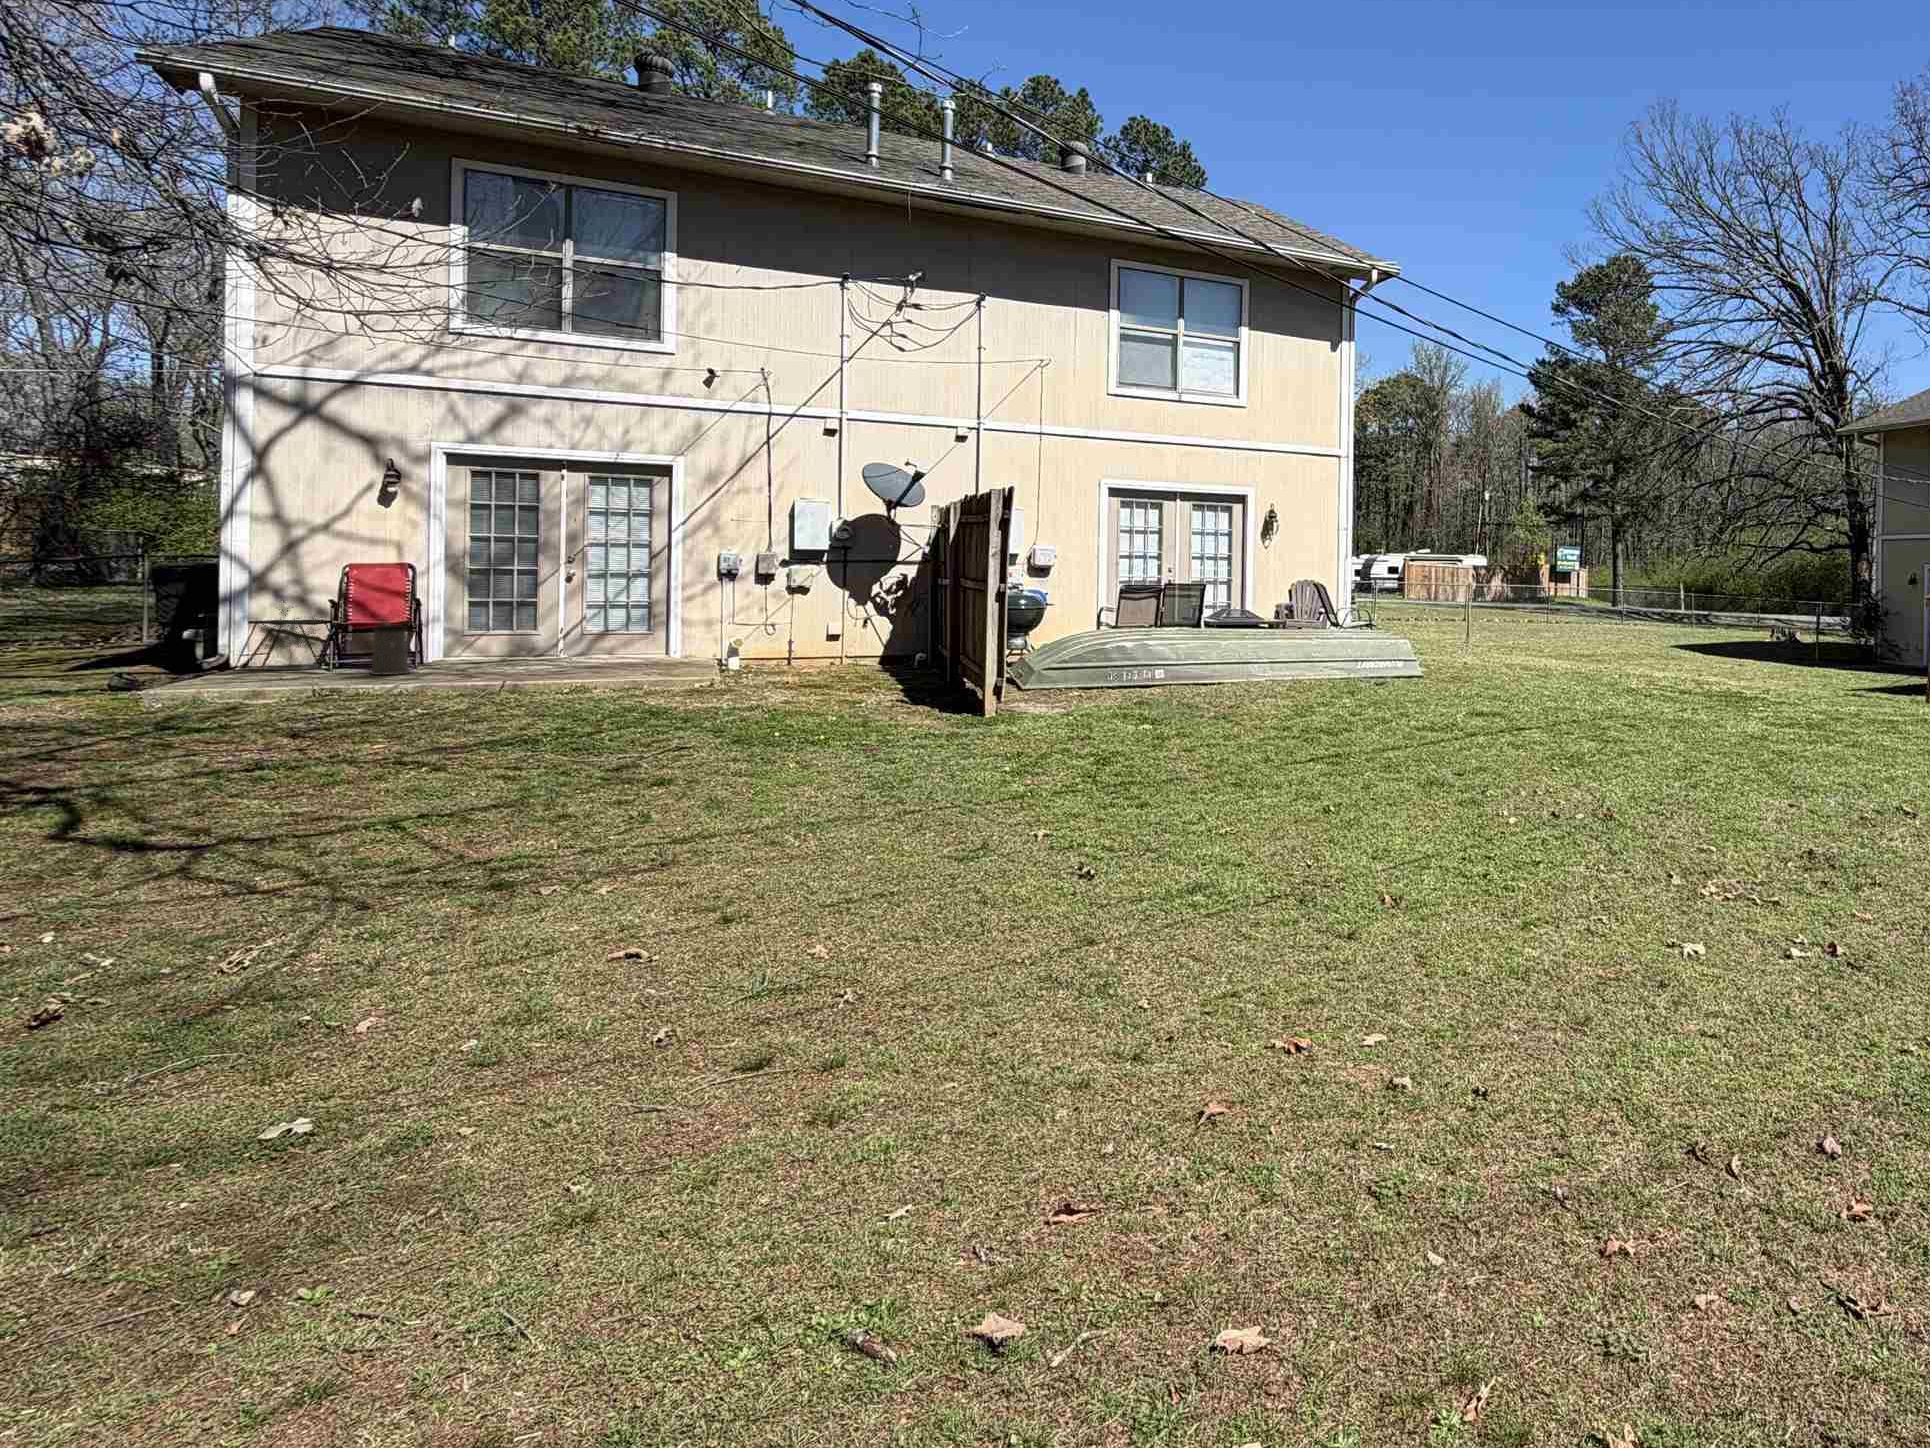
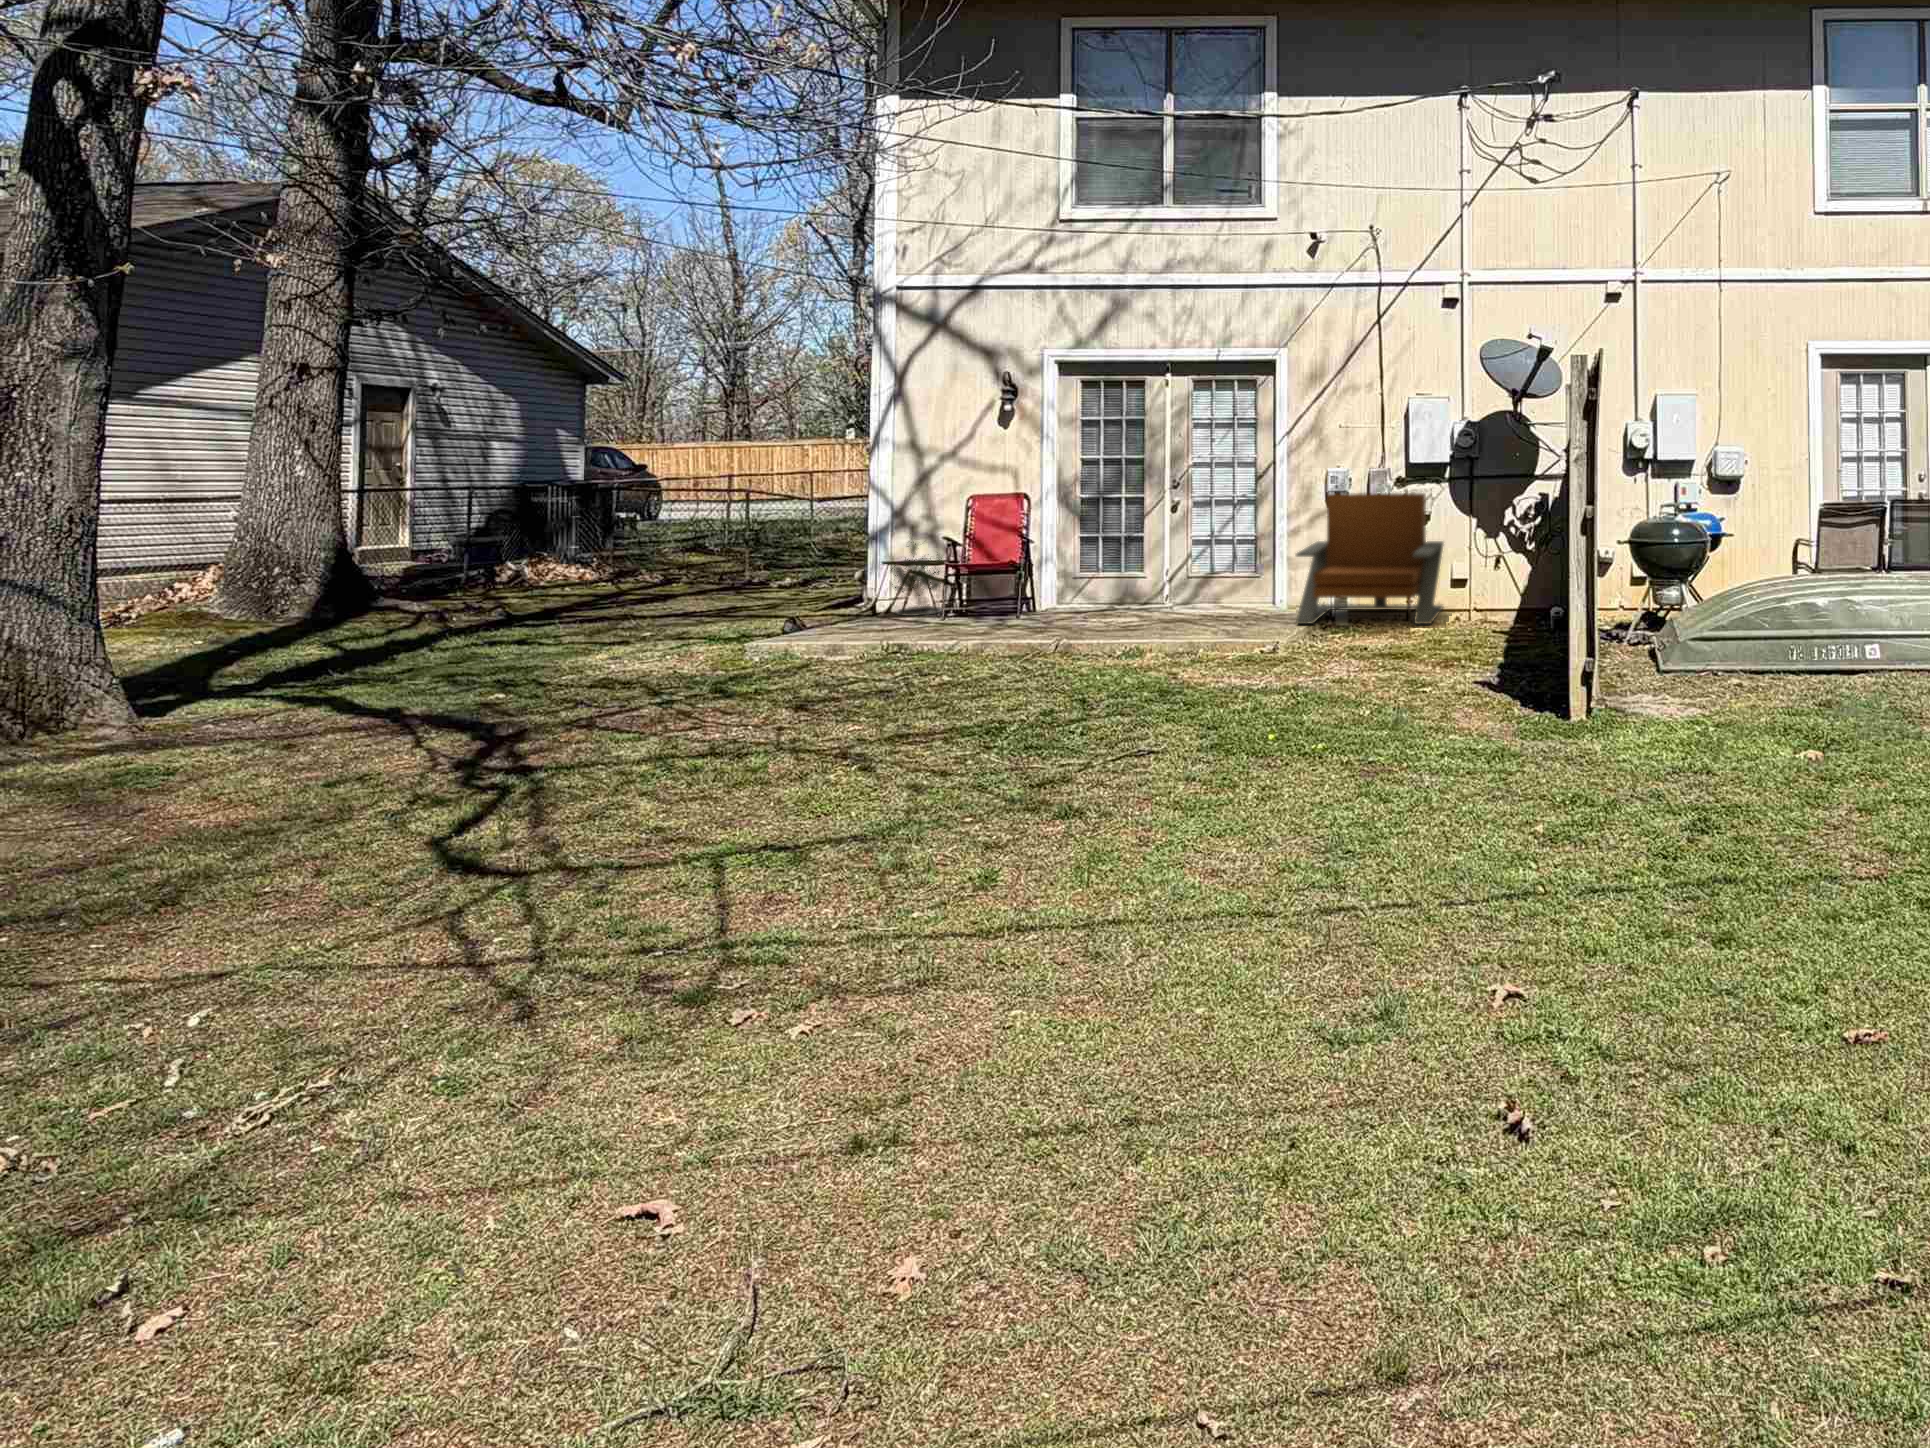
lounge chair: none [712,570,832,667] -> present [1296,493,1444,624]
watering can: present [371,615,409,675] -> none [967,555,1004,627]

